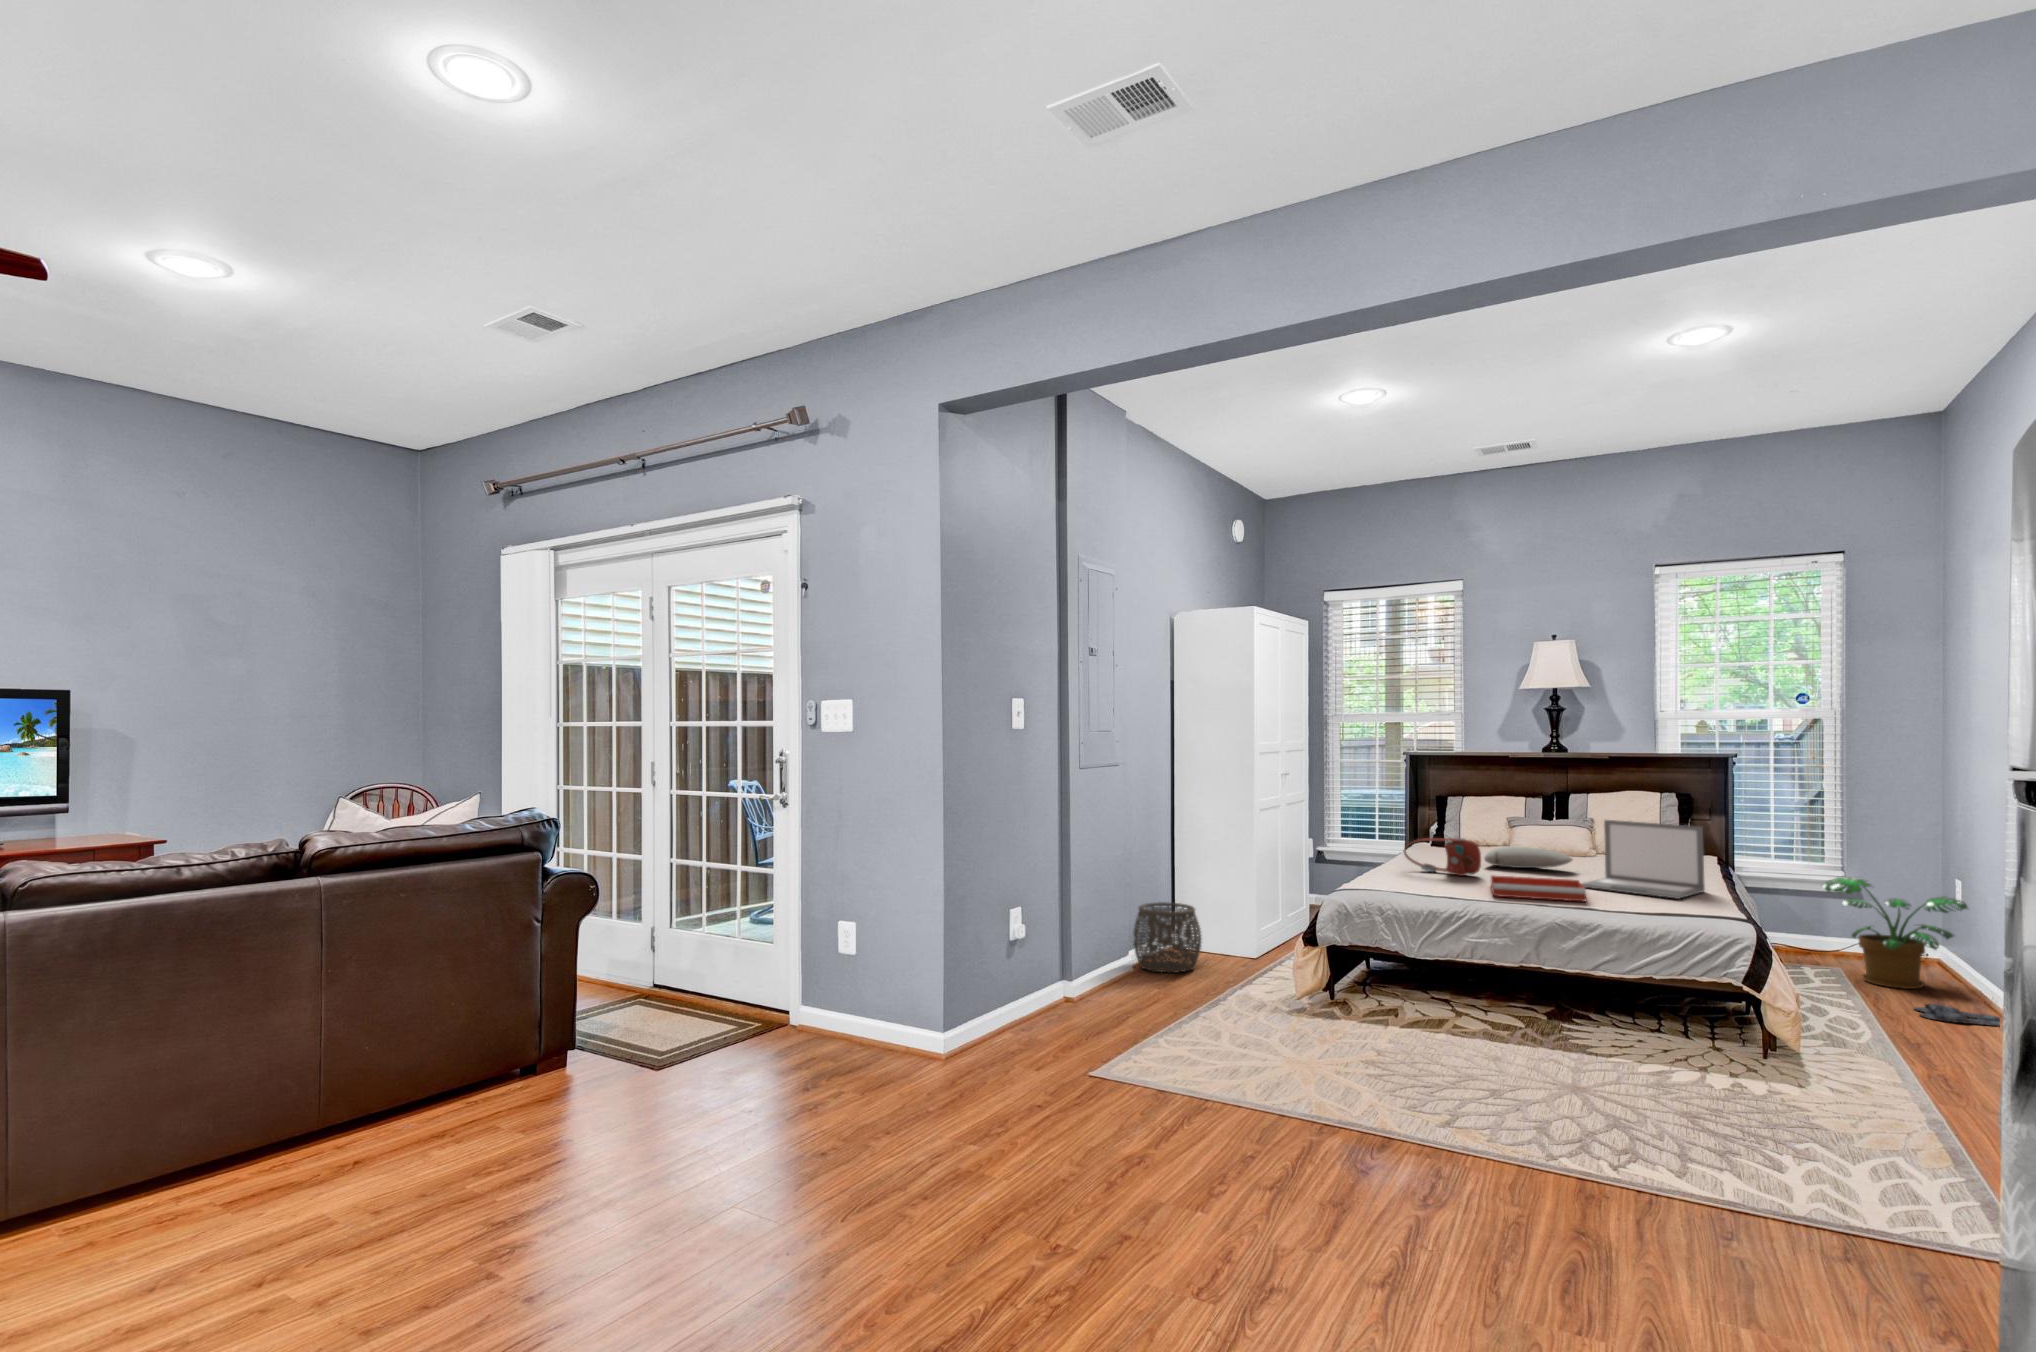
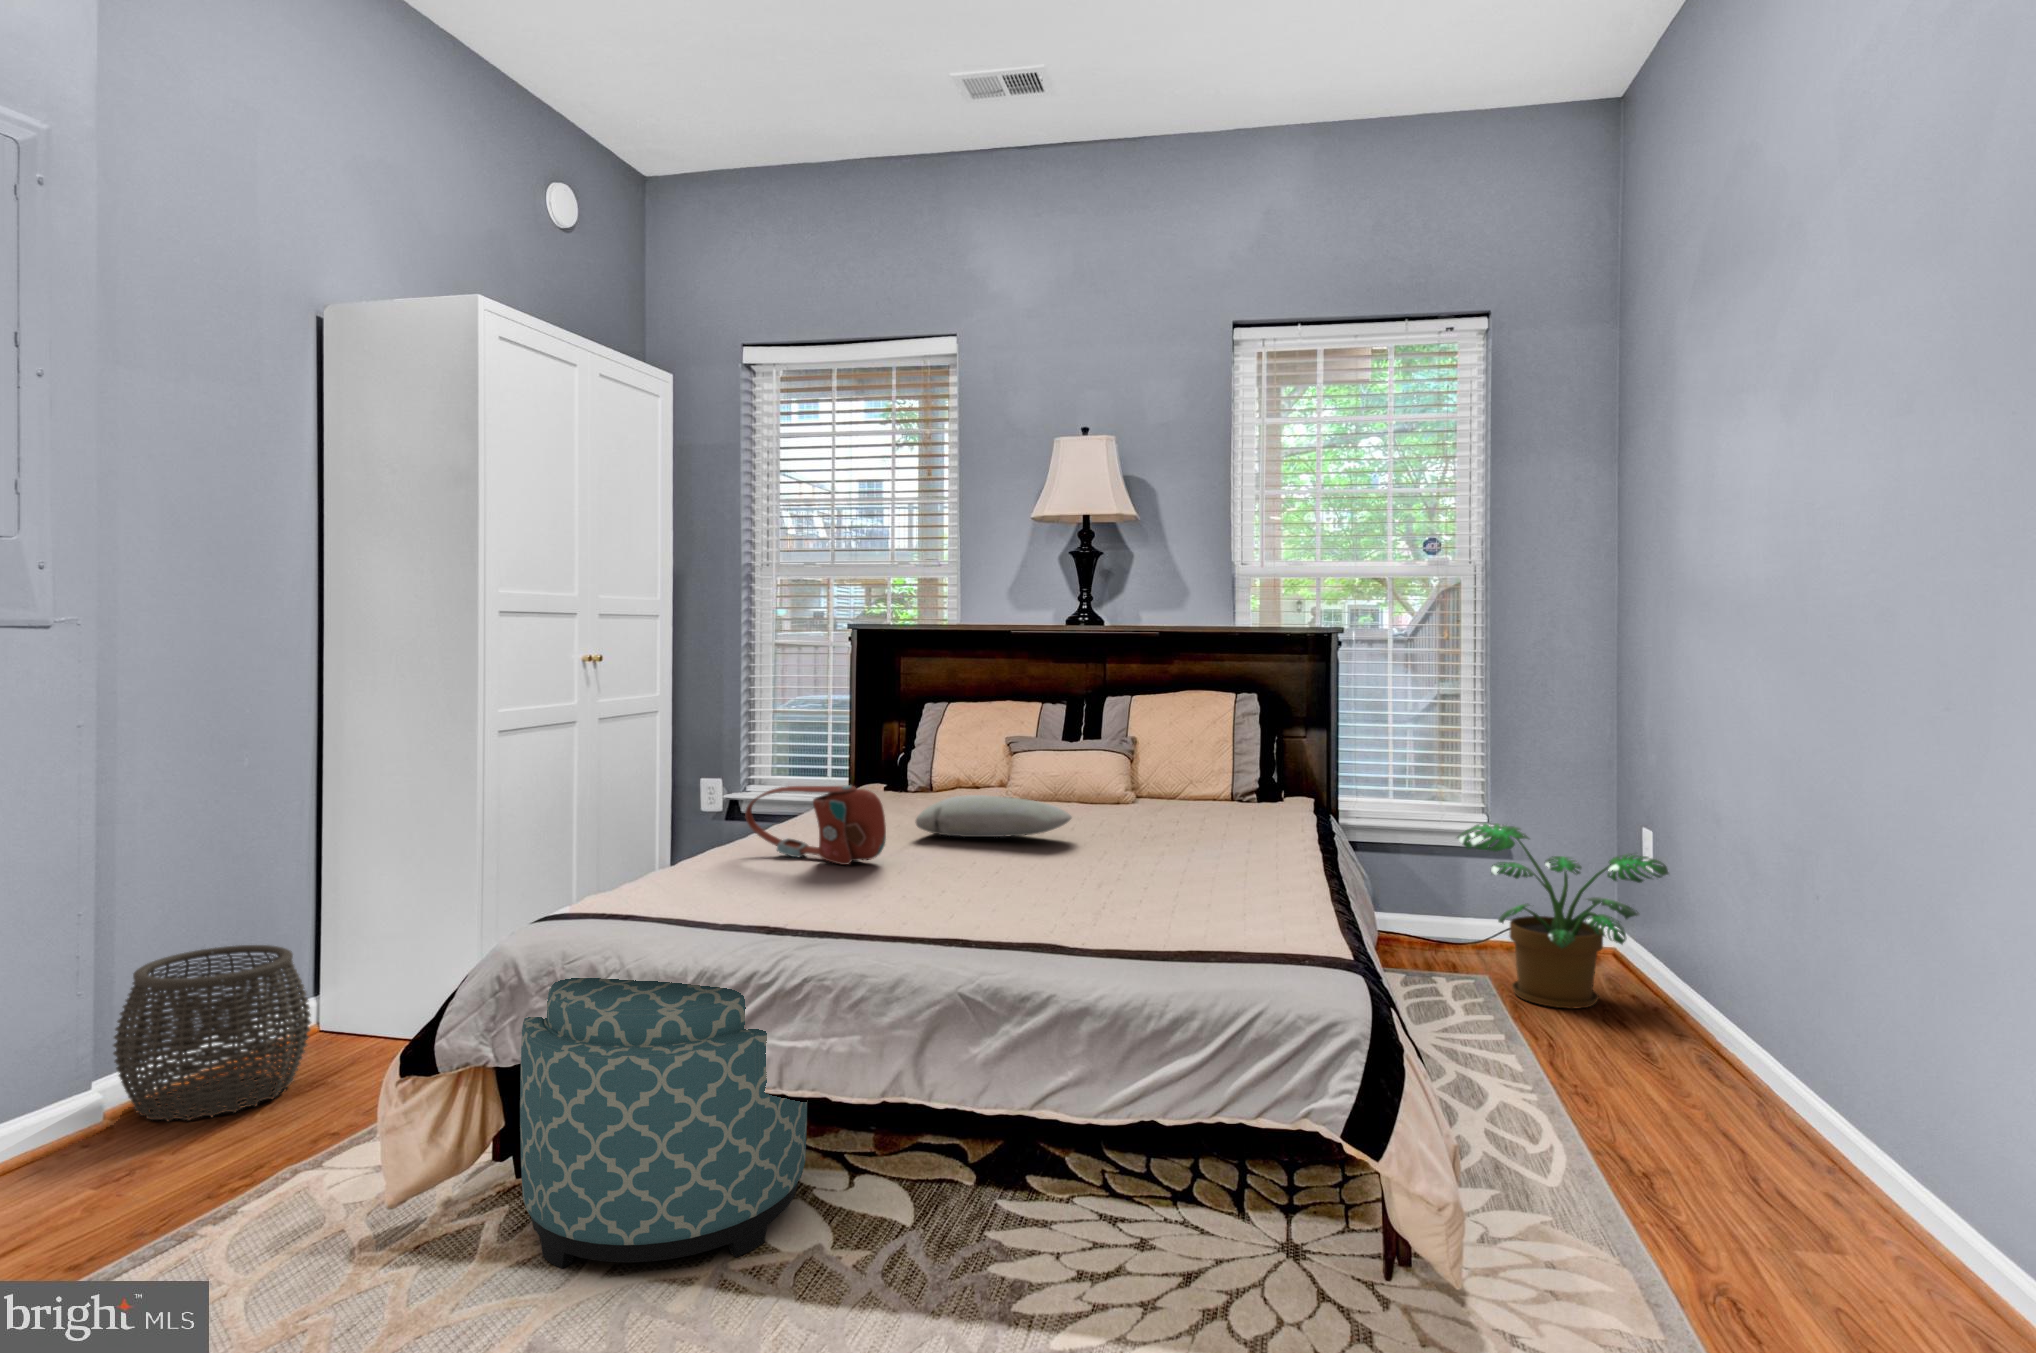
laptop: present [1582,820,1705,899] -> none [1056,740,1290,908]
tray: present [1490,875,1586,901] -> none [848,868,1050,931]
ottoman: none [1354,904,1474,1025] -> present [520,978,807,1268]
slippers: present [1915,1004,2000,1026] -> none [1605,1050,1757,1098]

